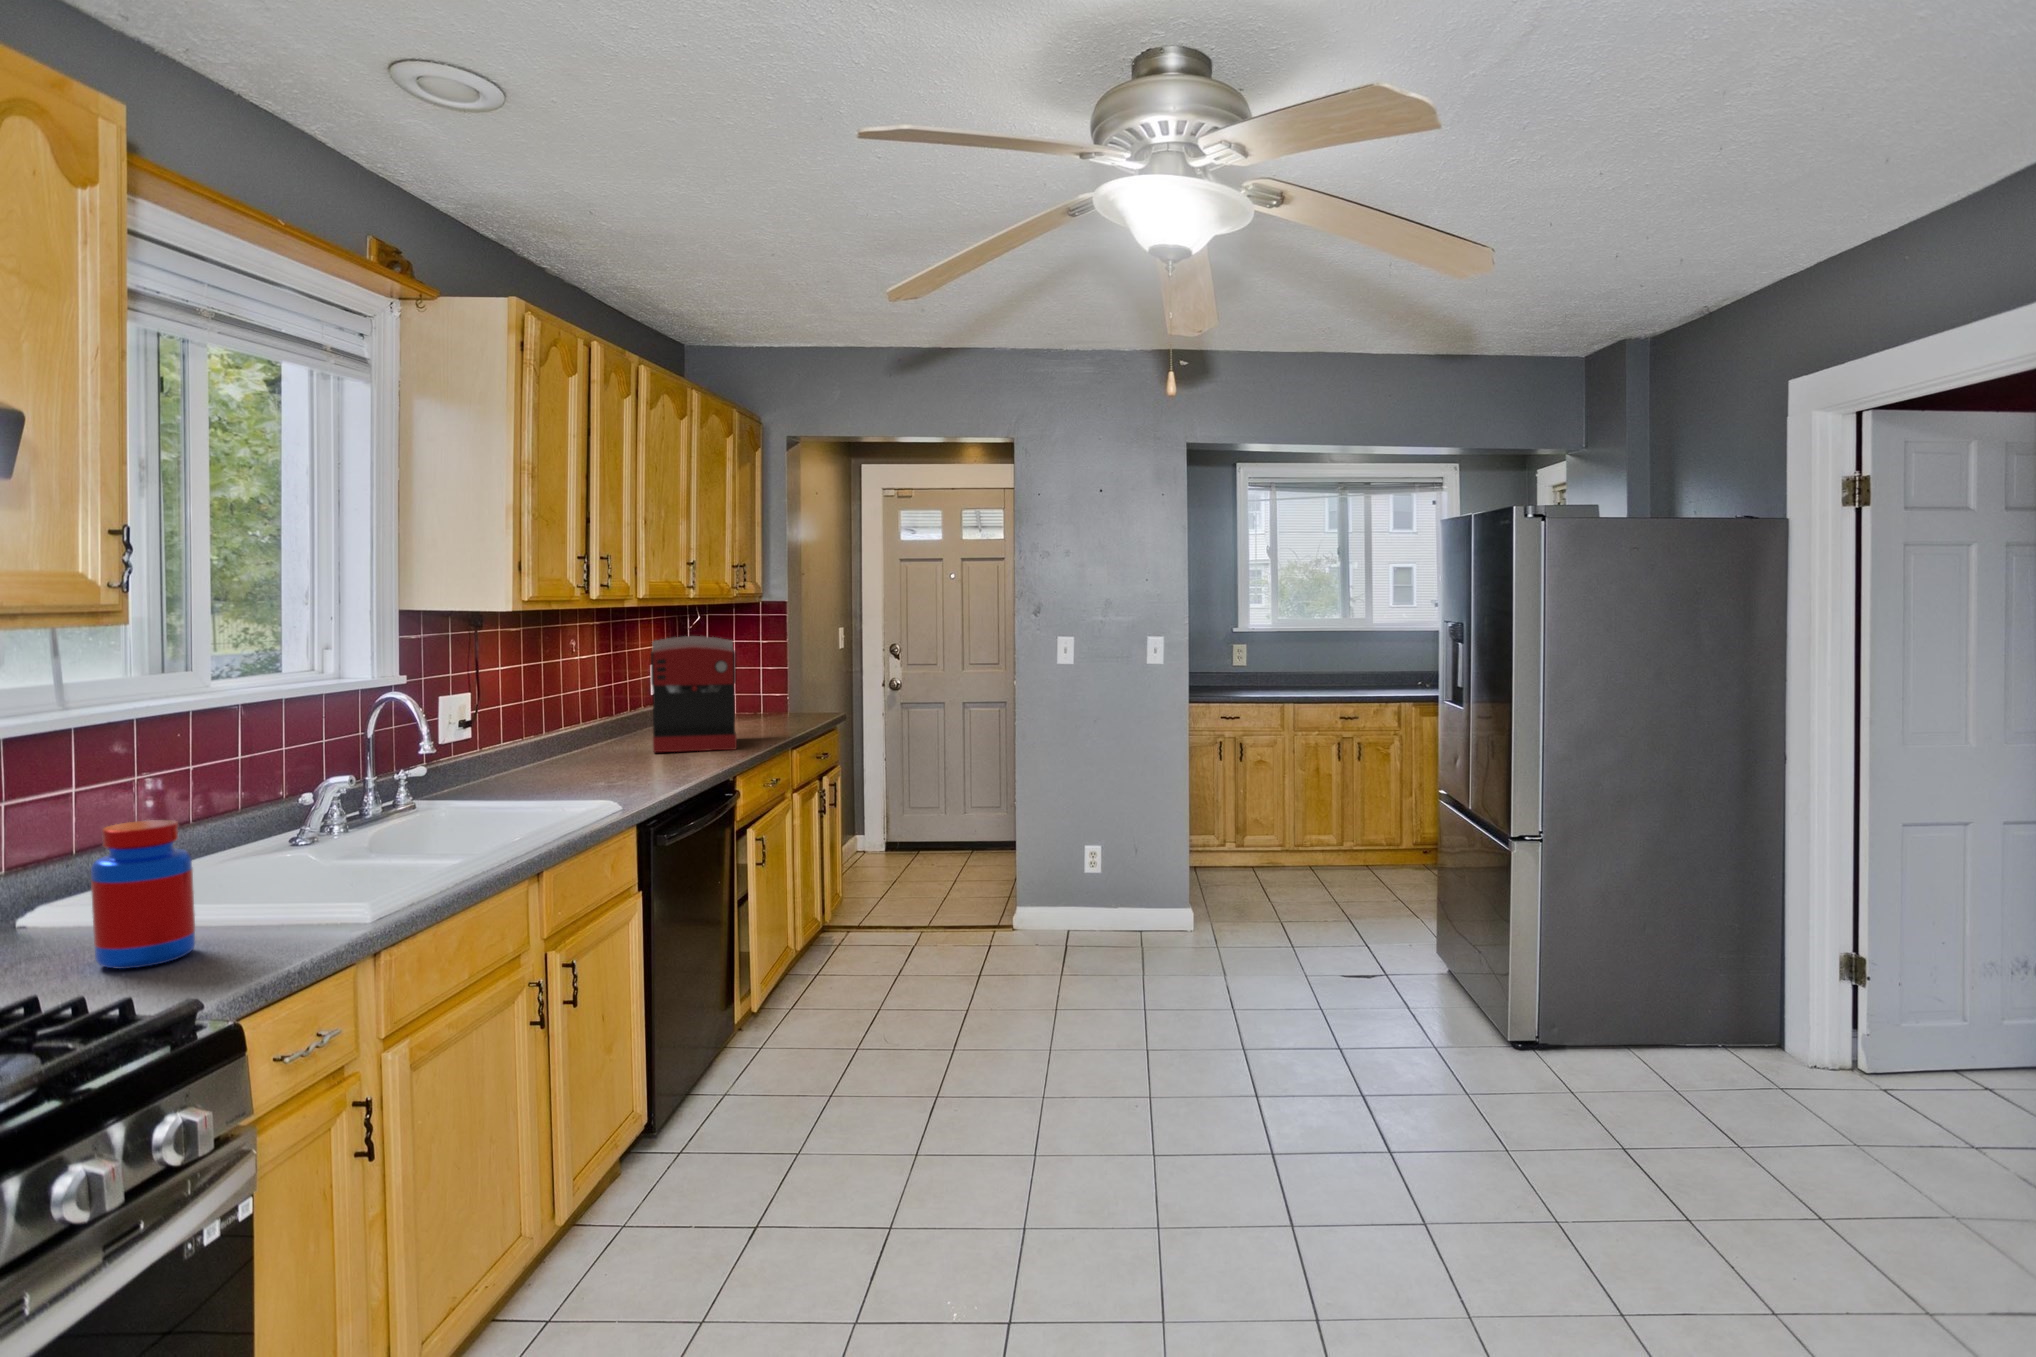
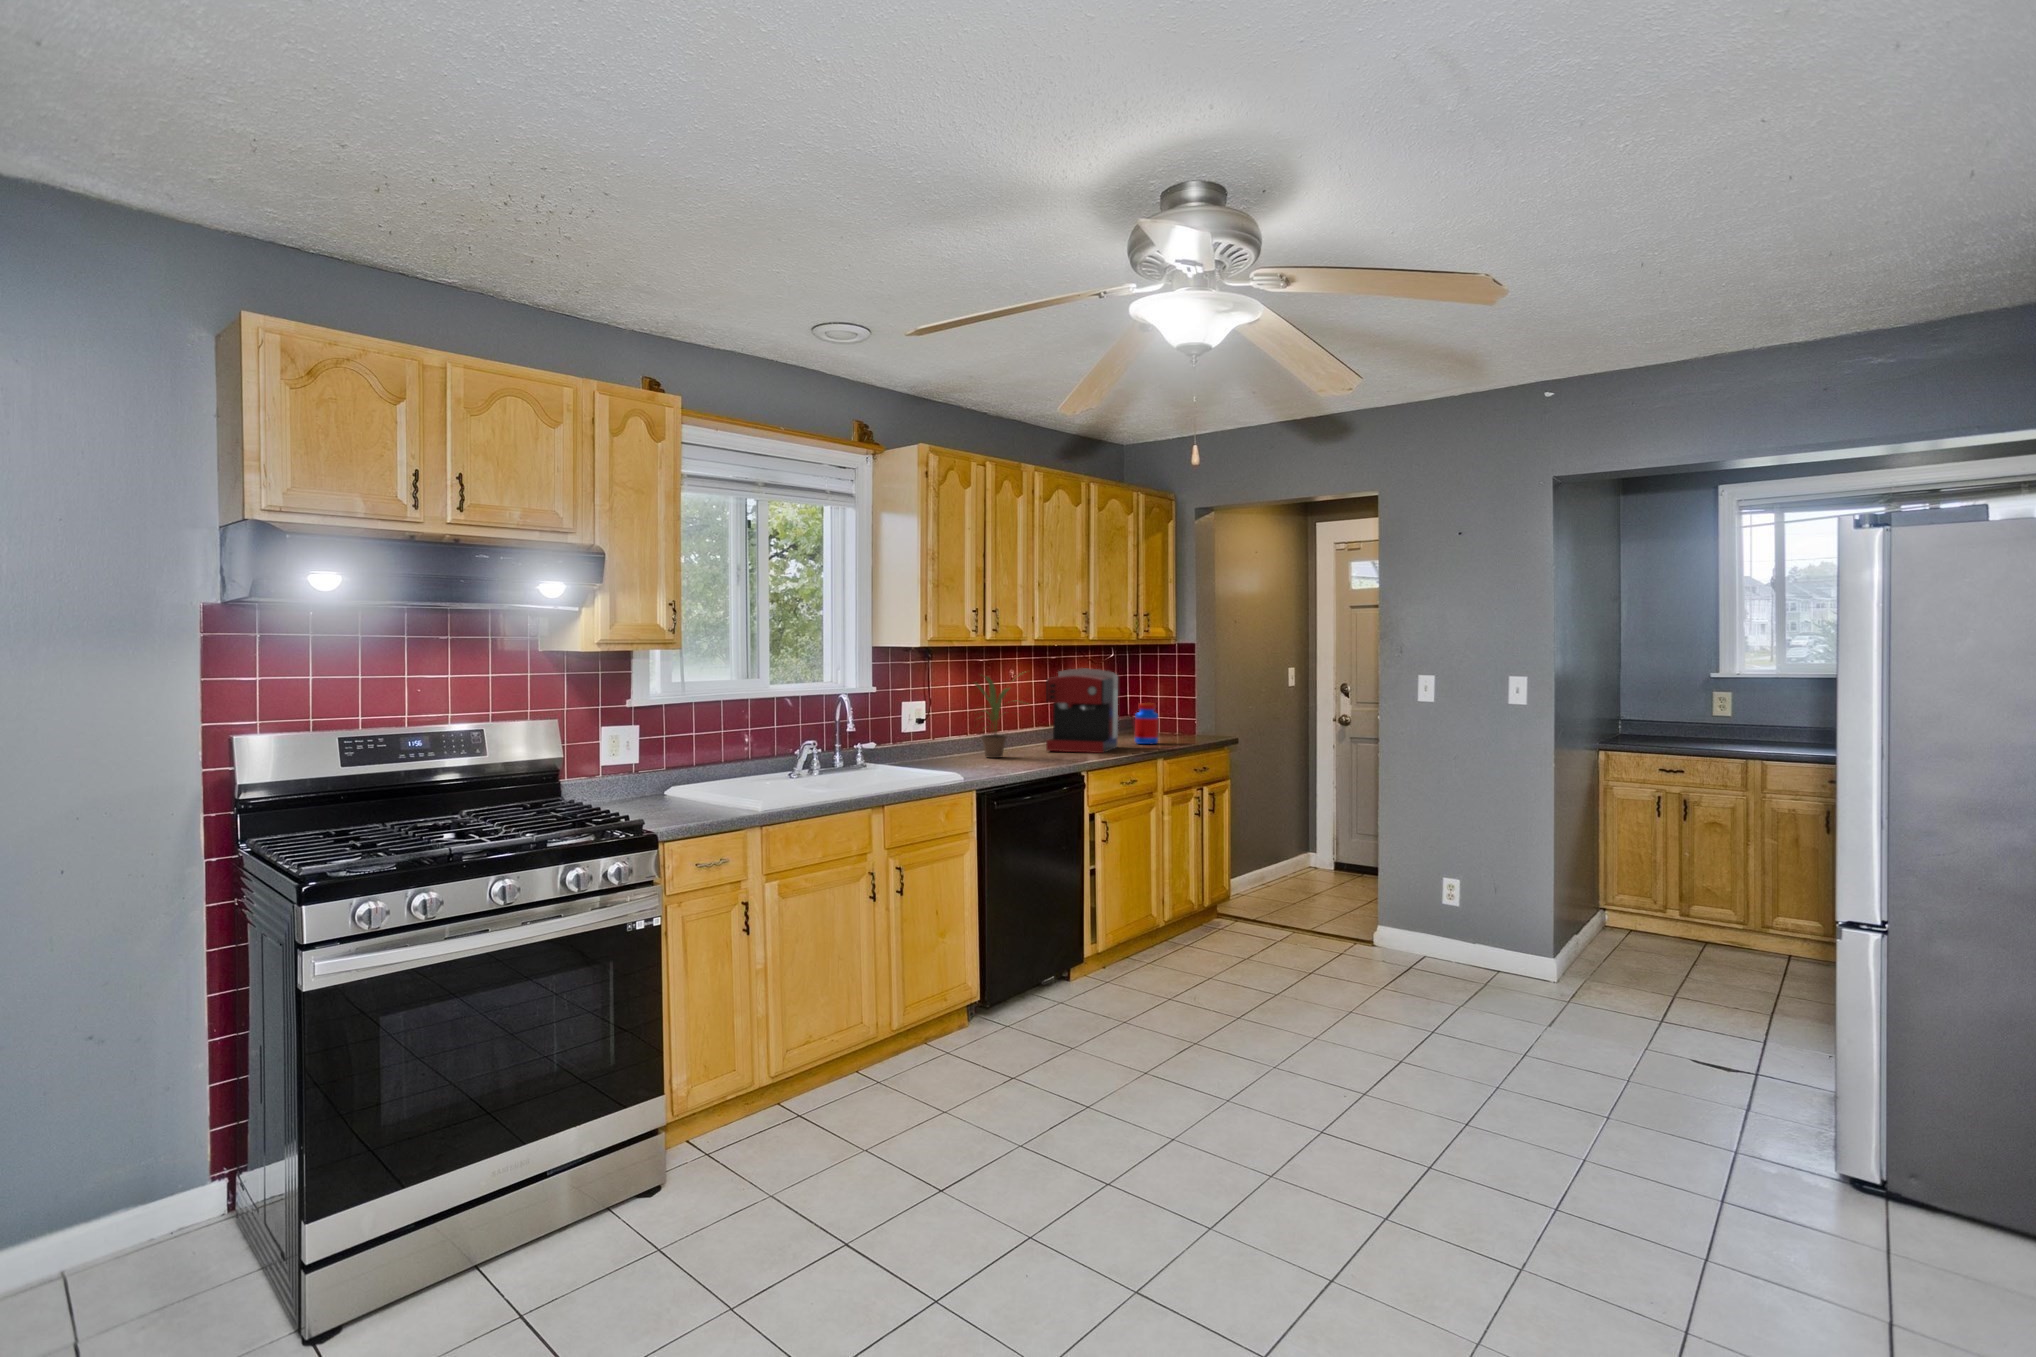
potted plant: none [557,643,648,771] -> present [975,676,1017,758]
jar: present [91,820,195,969] -> present [1135,703,1159,744]

